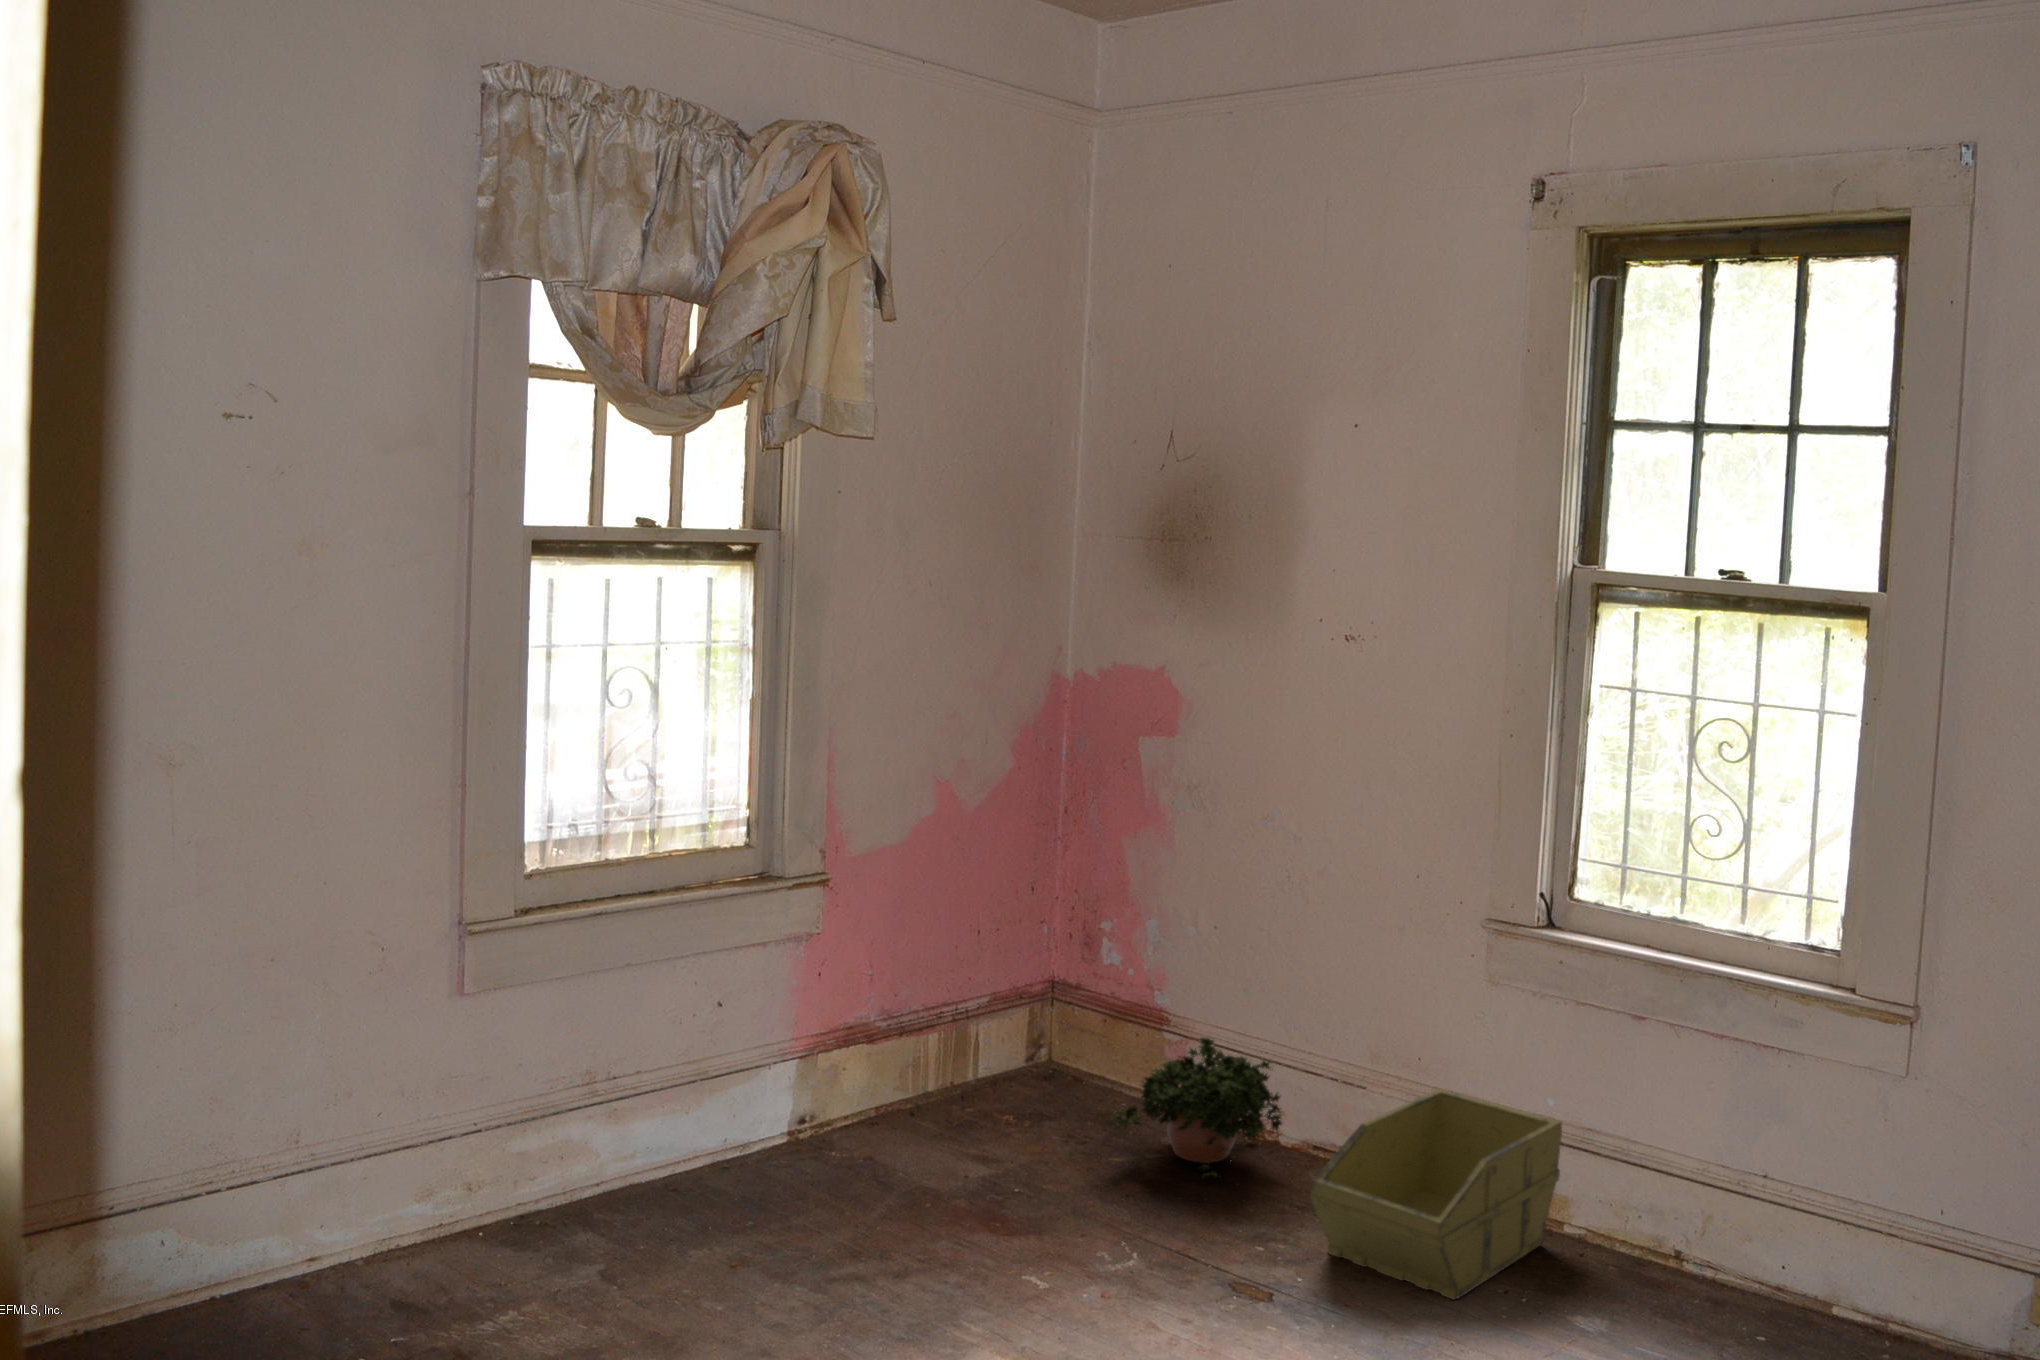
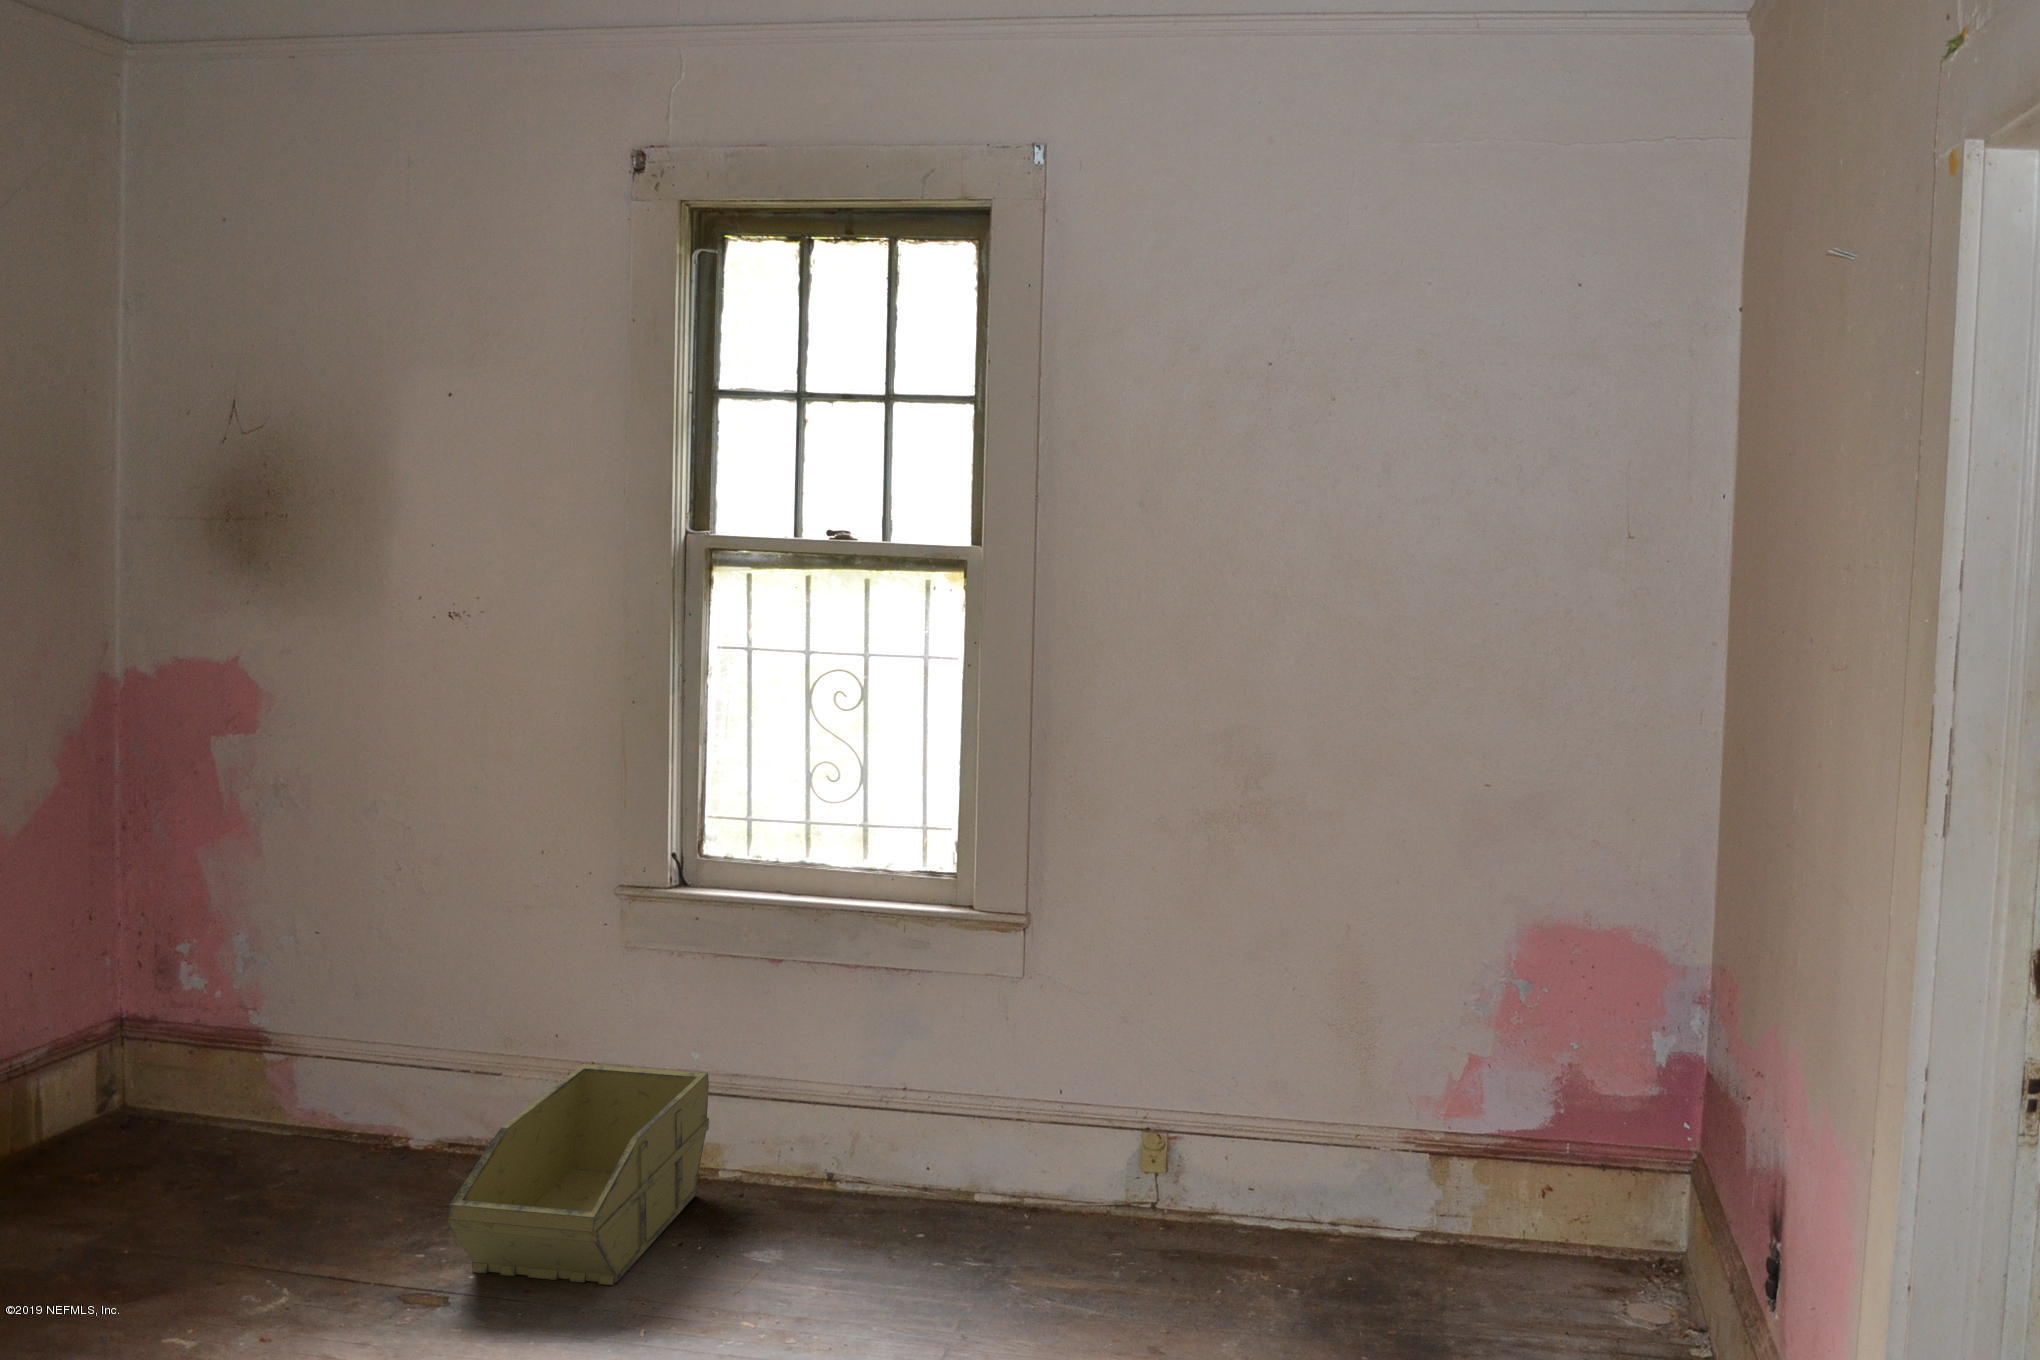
potted plant: present [1115,1037,1282,1178] -> none [193,1061,418,1224]

